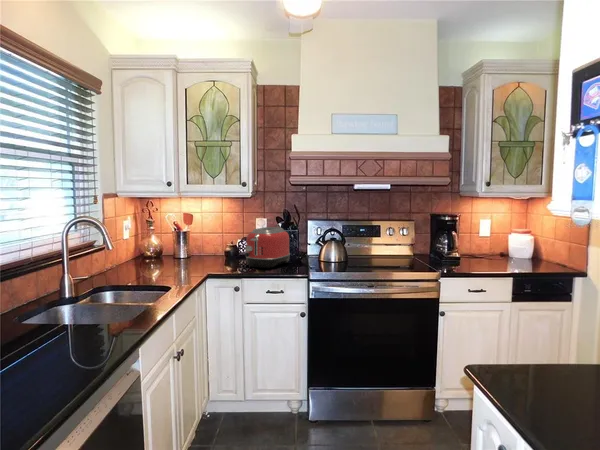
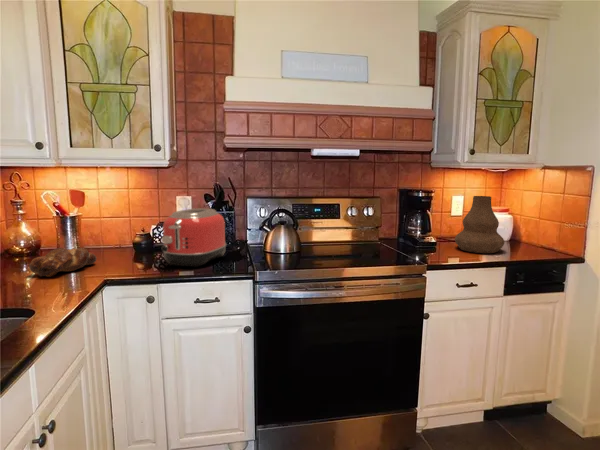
vase: none [475,220,517,267] -> present [455,196,505,253]
bread loaf: none [162,252,201,271] -> present [29,248,96,277]

